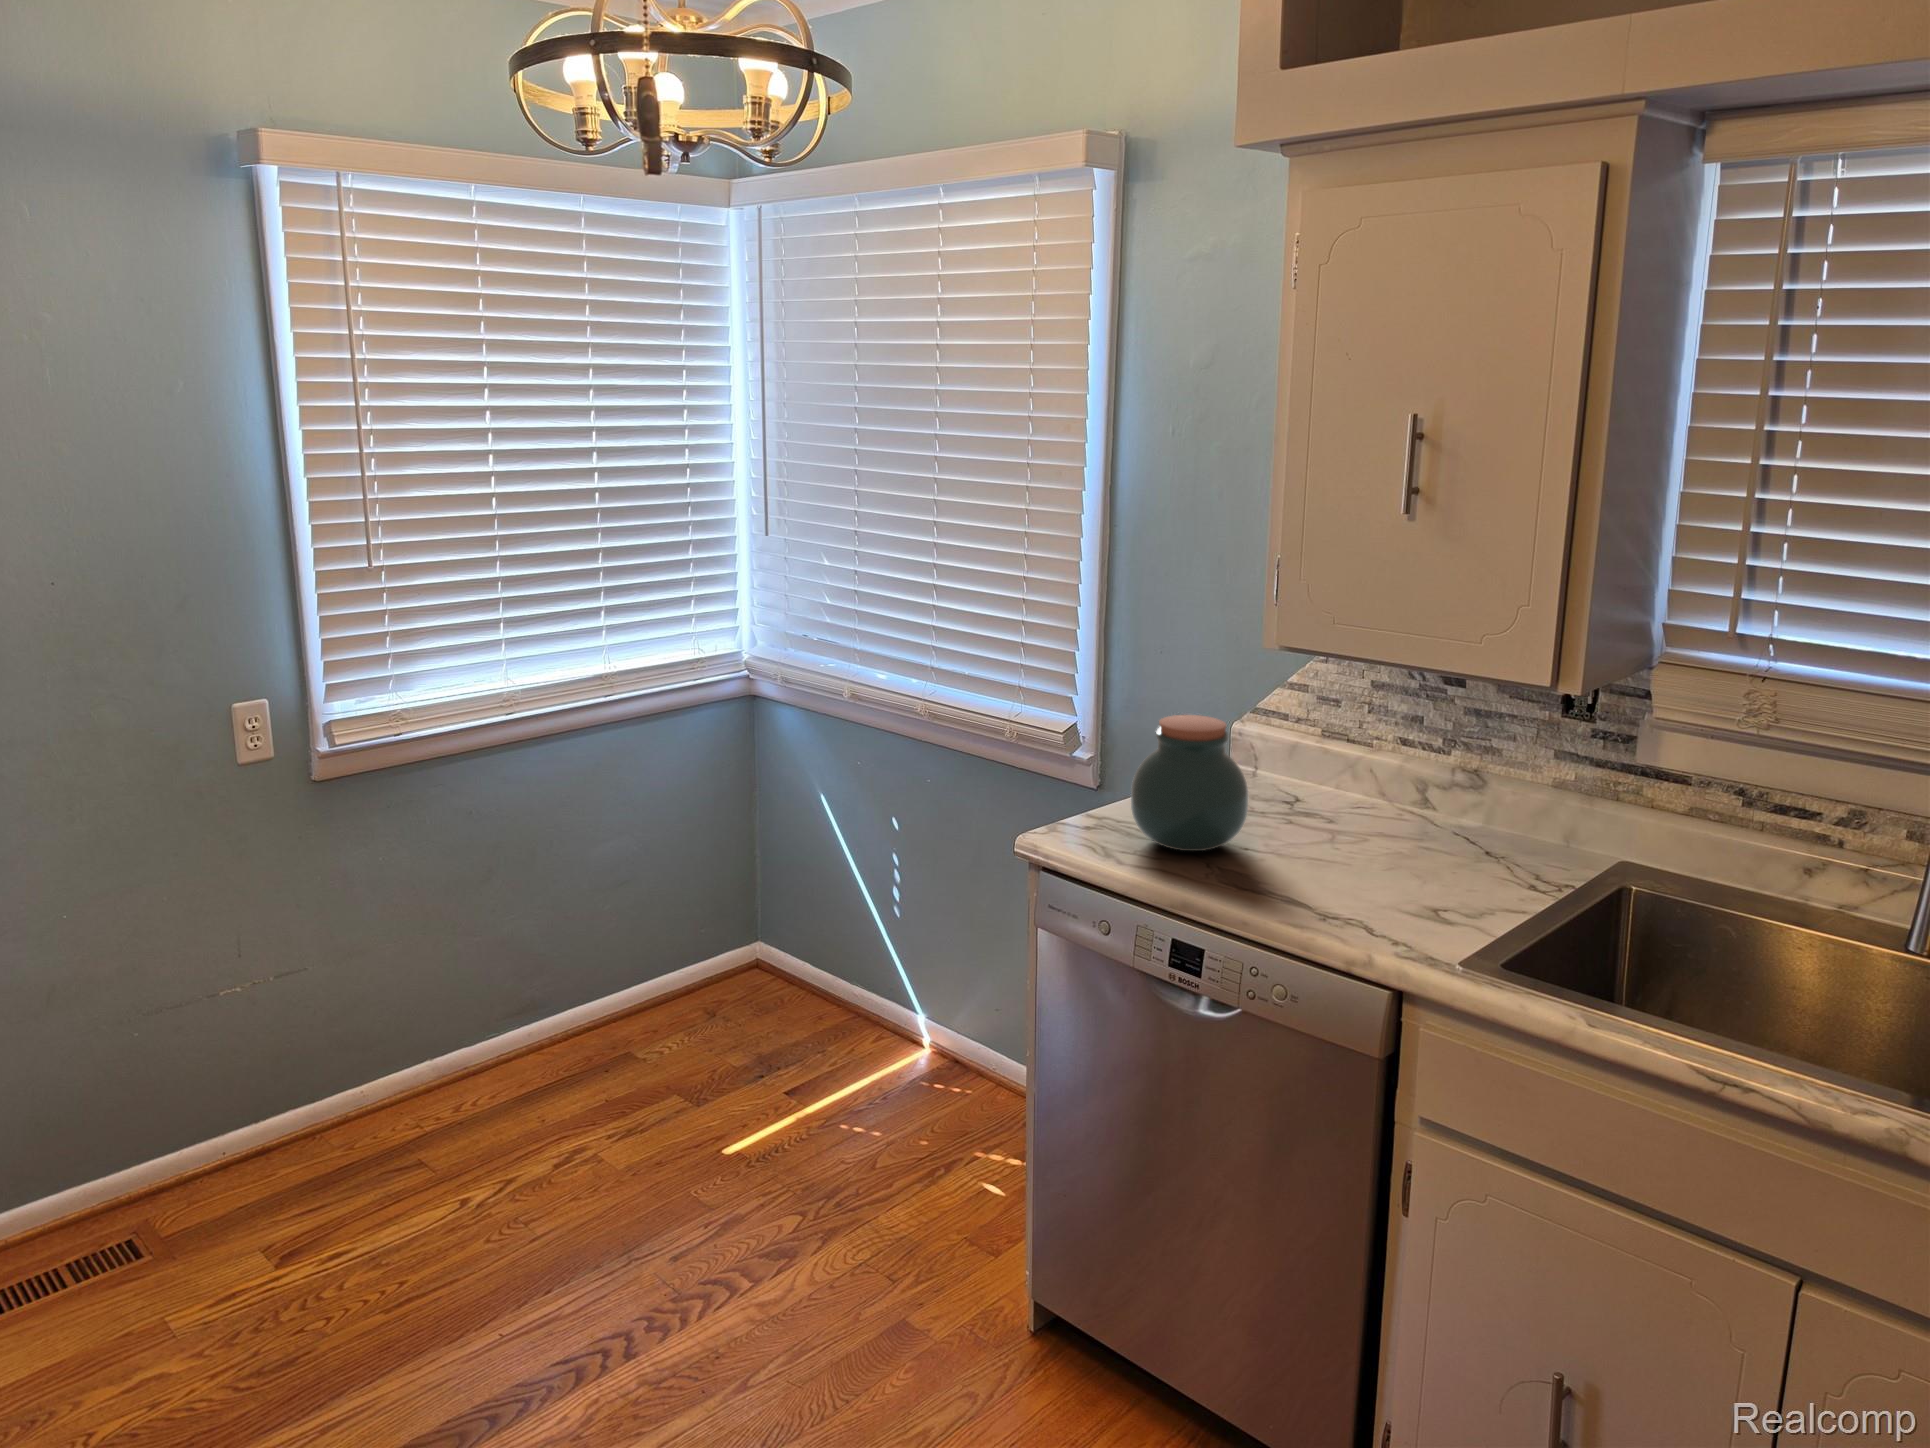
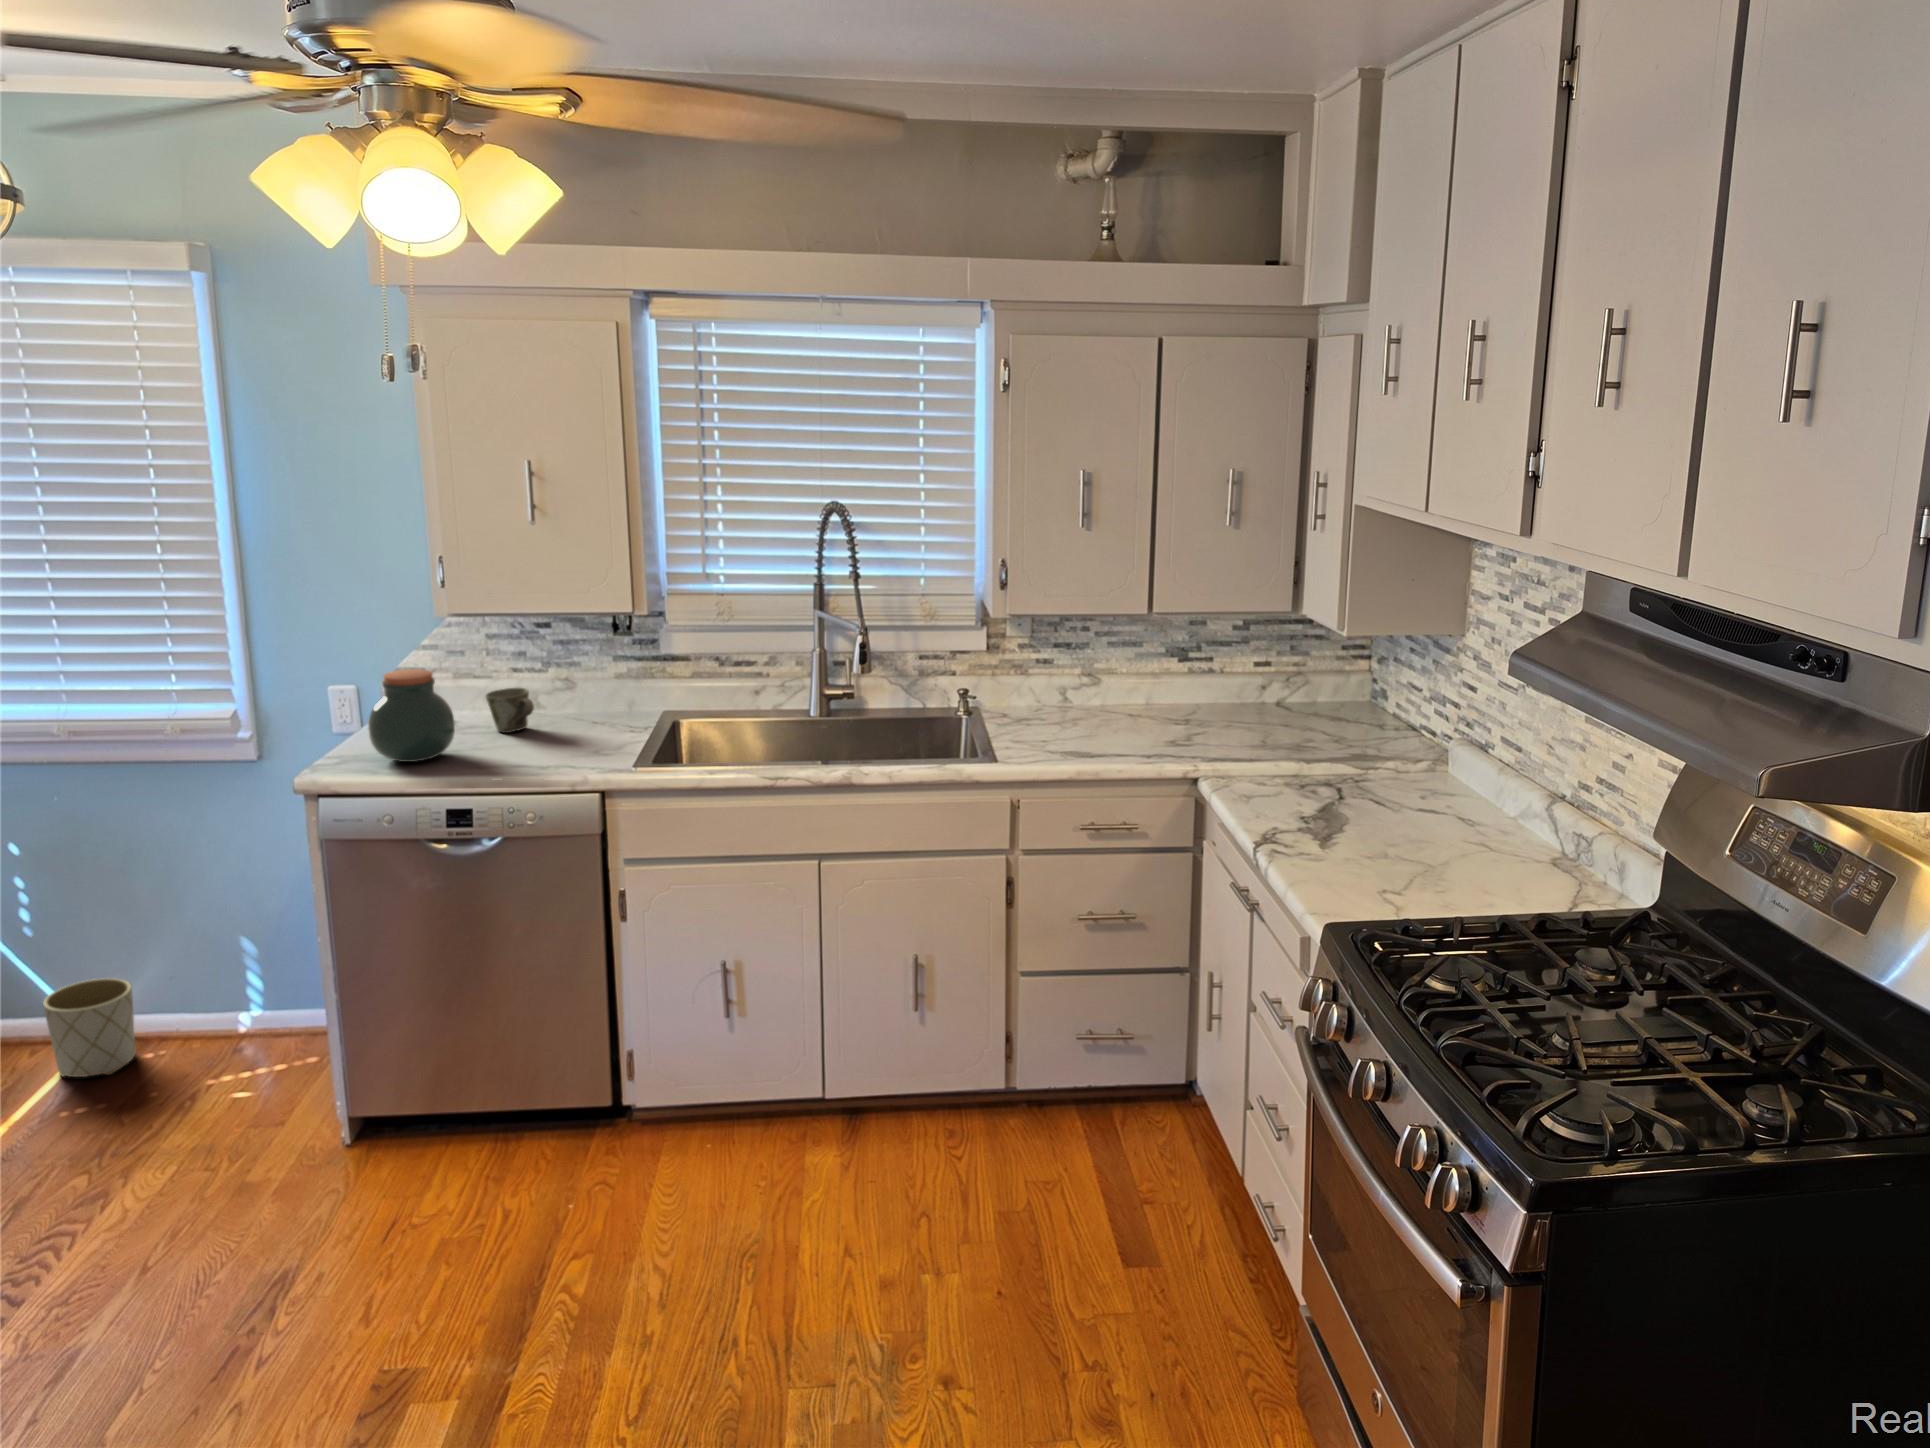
mug: none [1325,768,1391,837] -> present [486,688,534,733]
planter: none [873,984,954,1096] -> present [43,978,135,1077]

